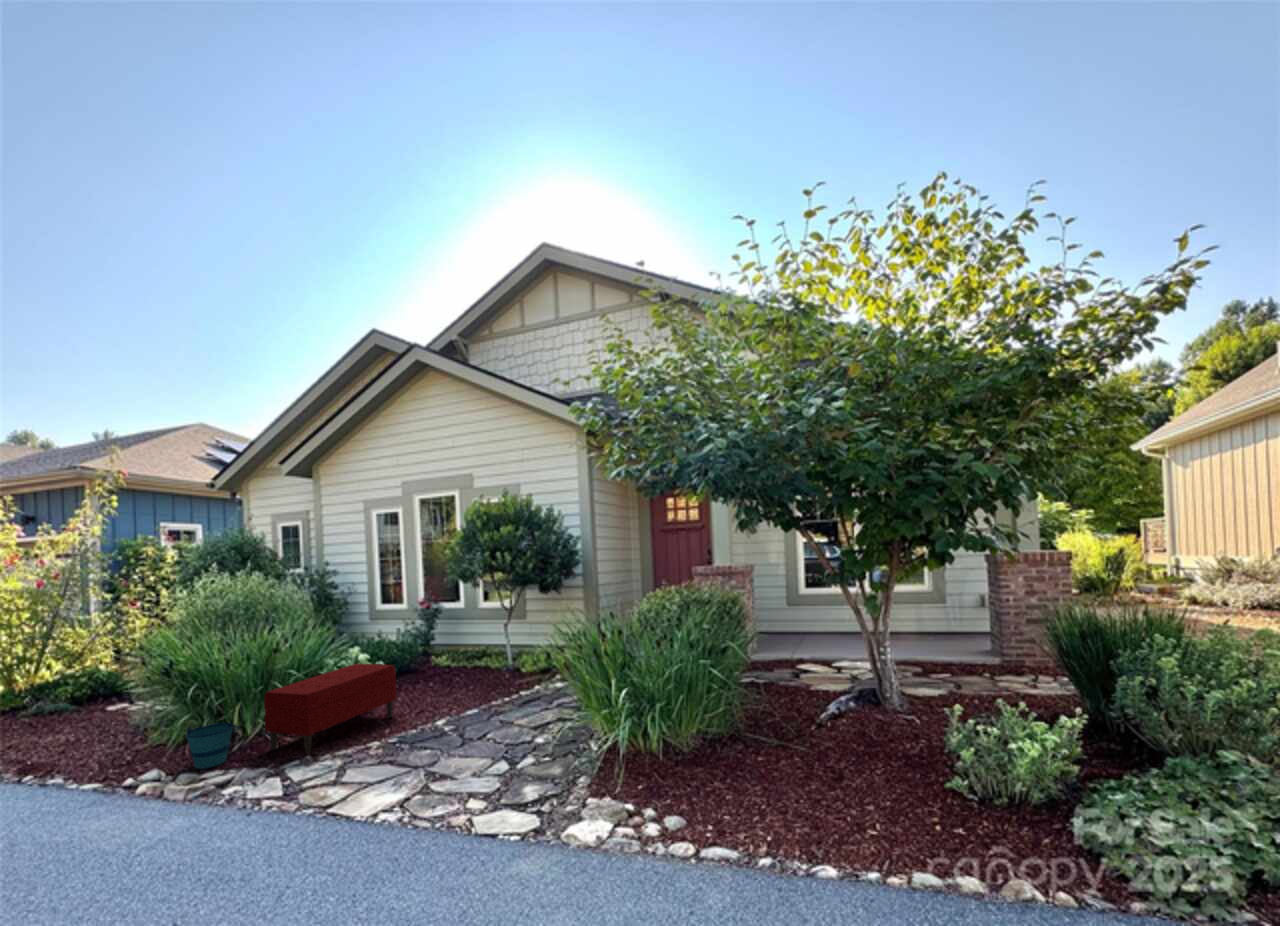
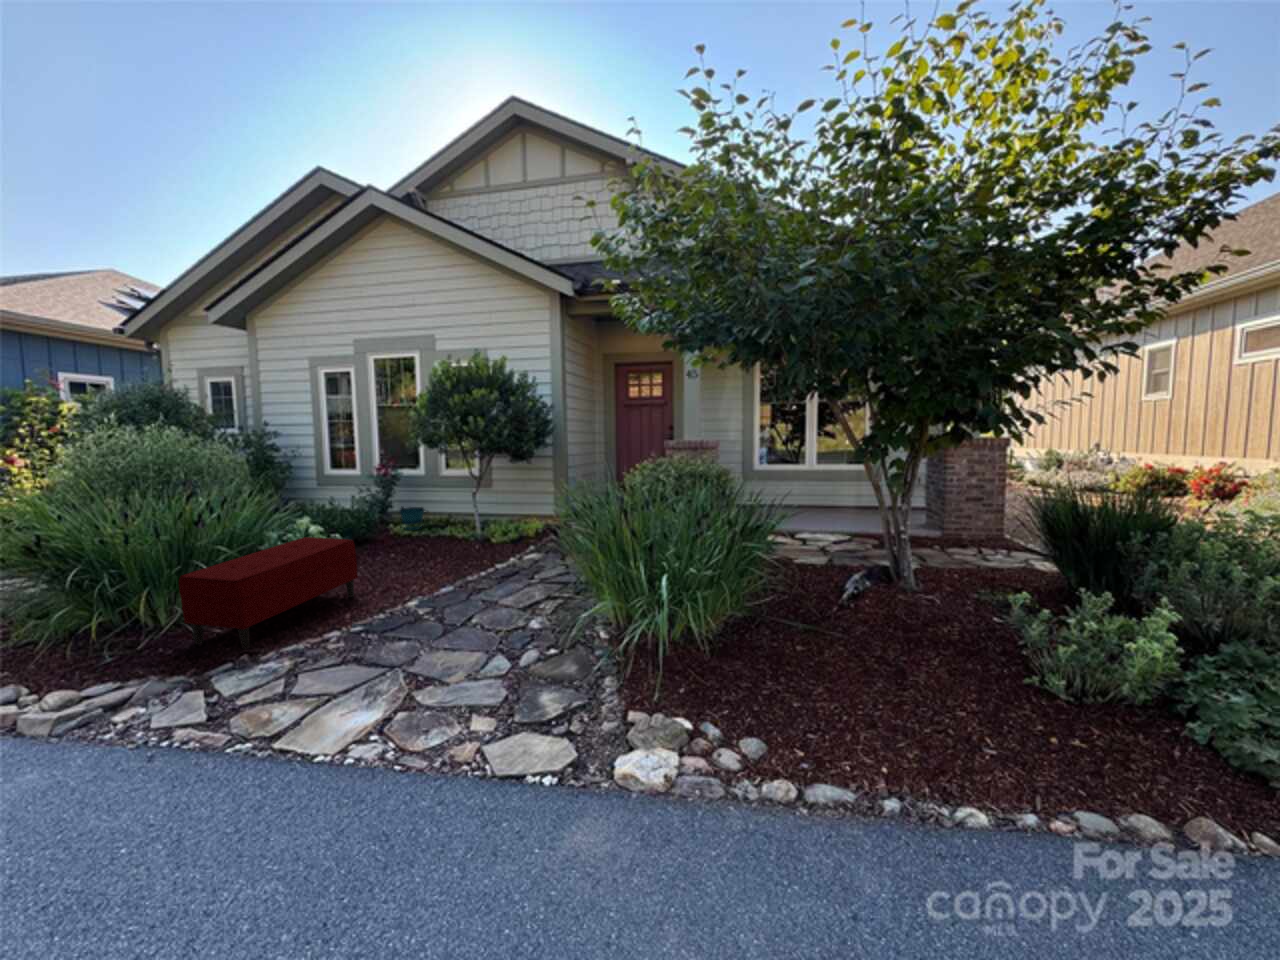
bucket: present [186,721,240,769] -> present [400,506,425,530]

